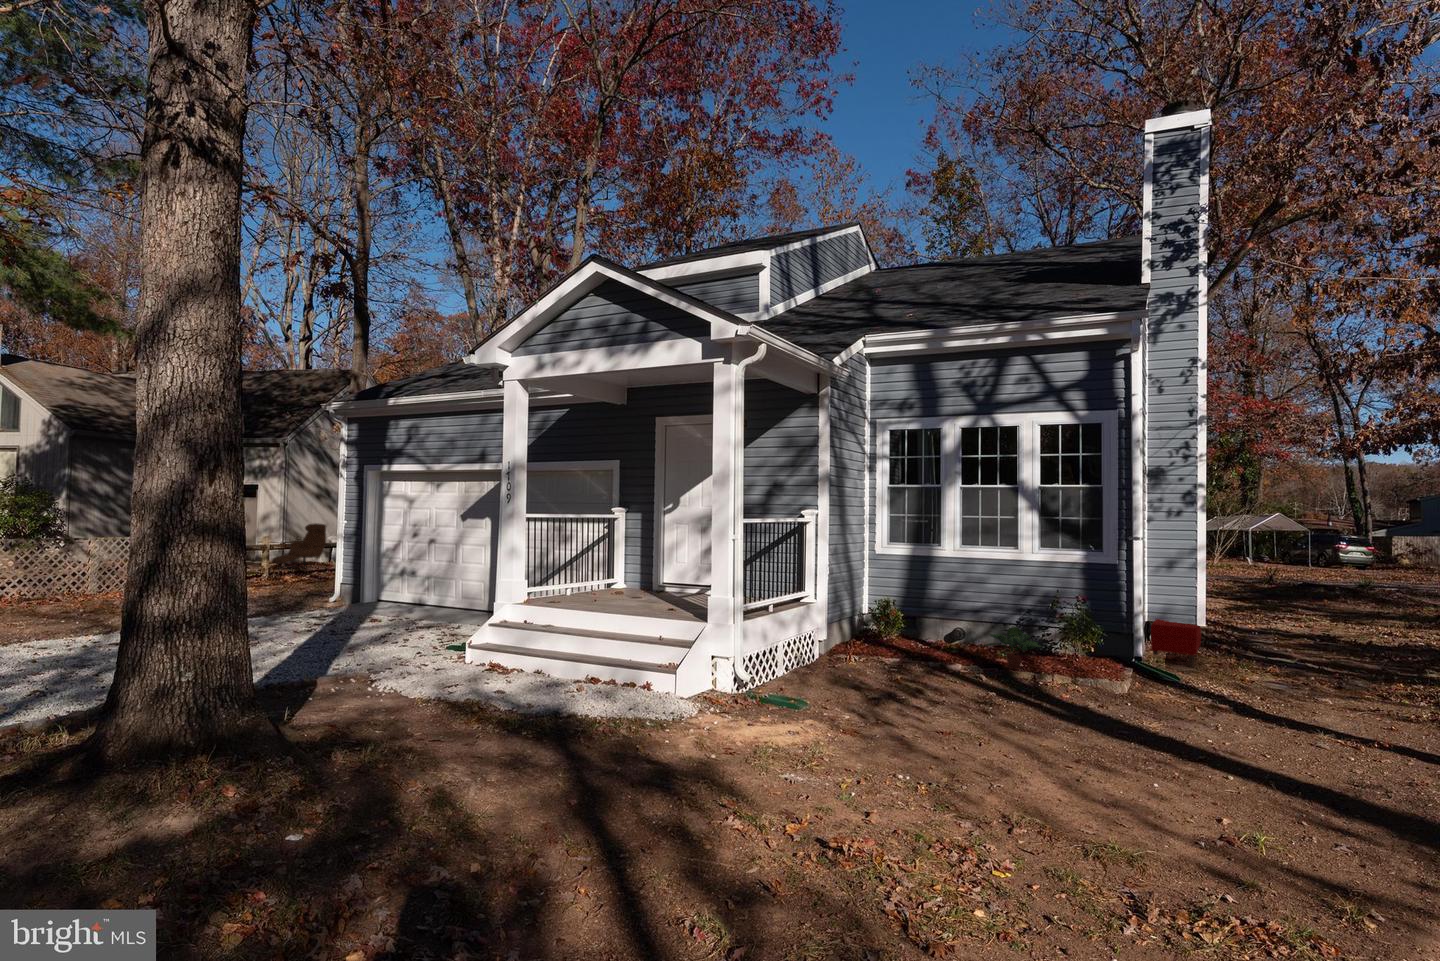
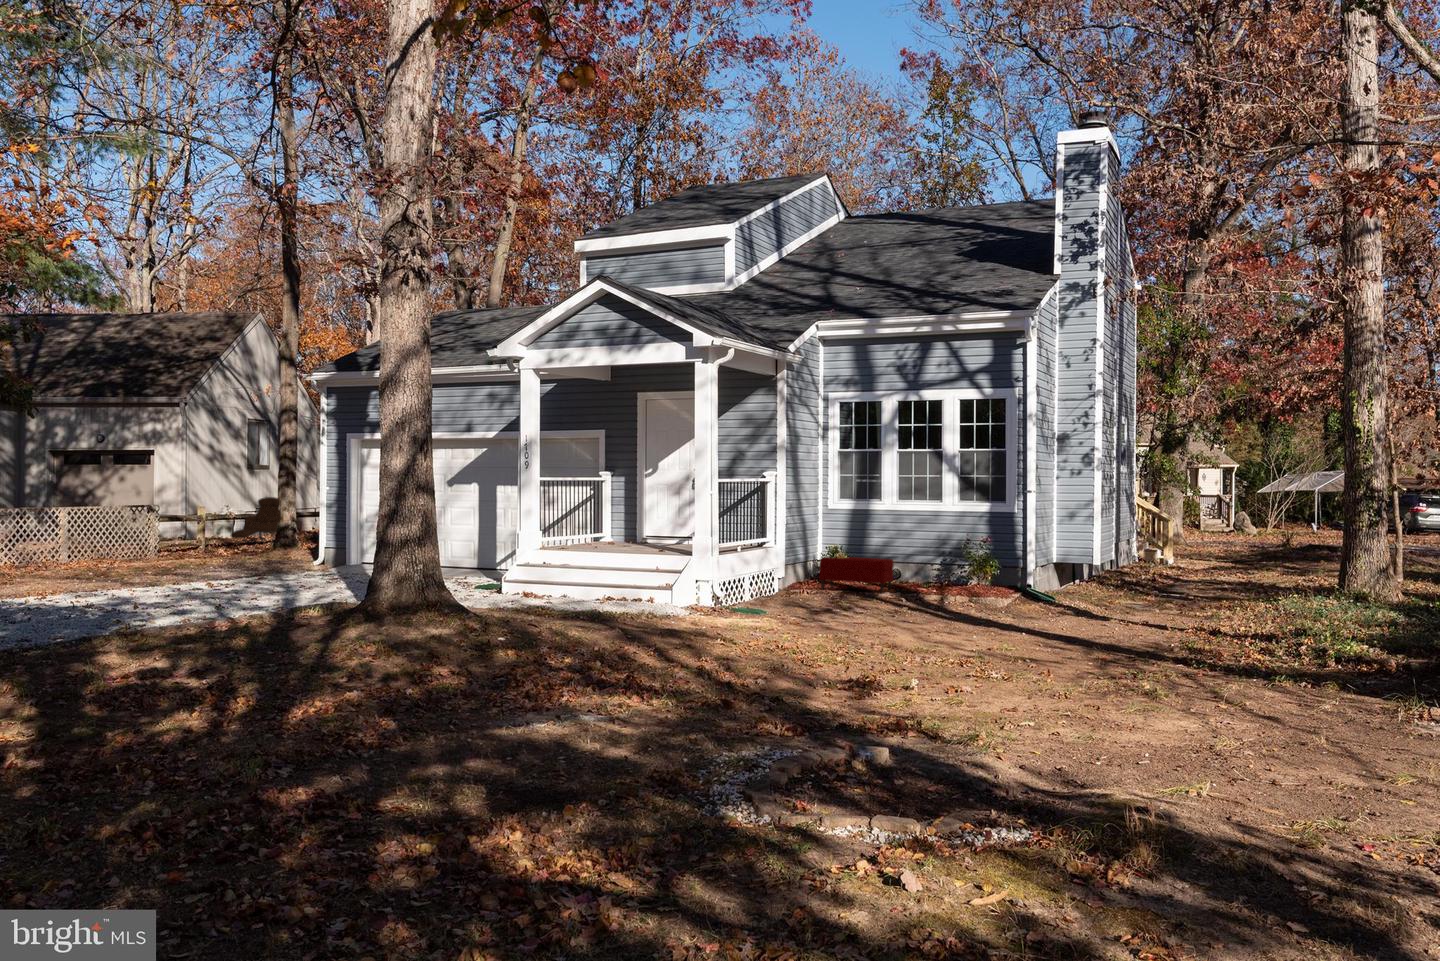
bench: present [1151,619,1201,667] -> present [819,557,894,594]
potted plant: present [981,626,1041,669] -> none [904,563,955,598]

